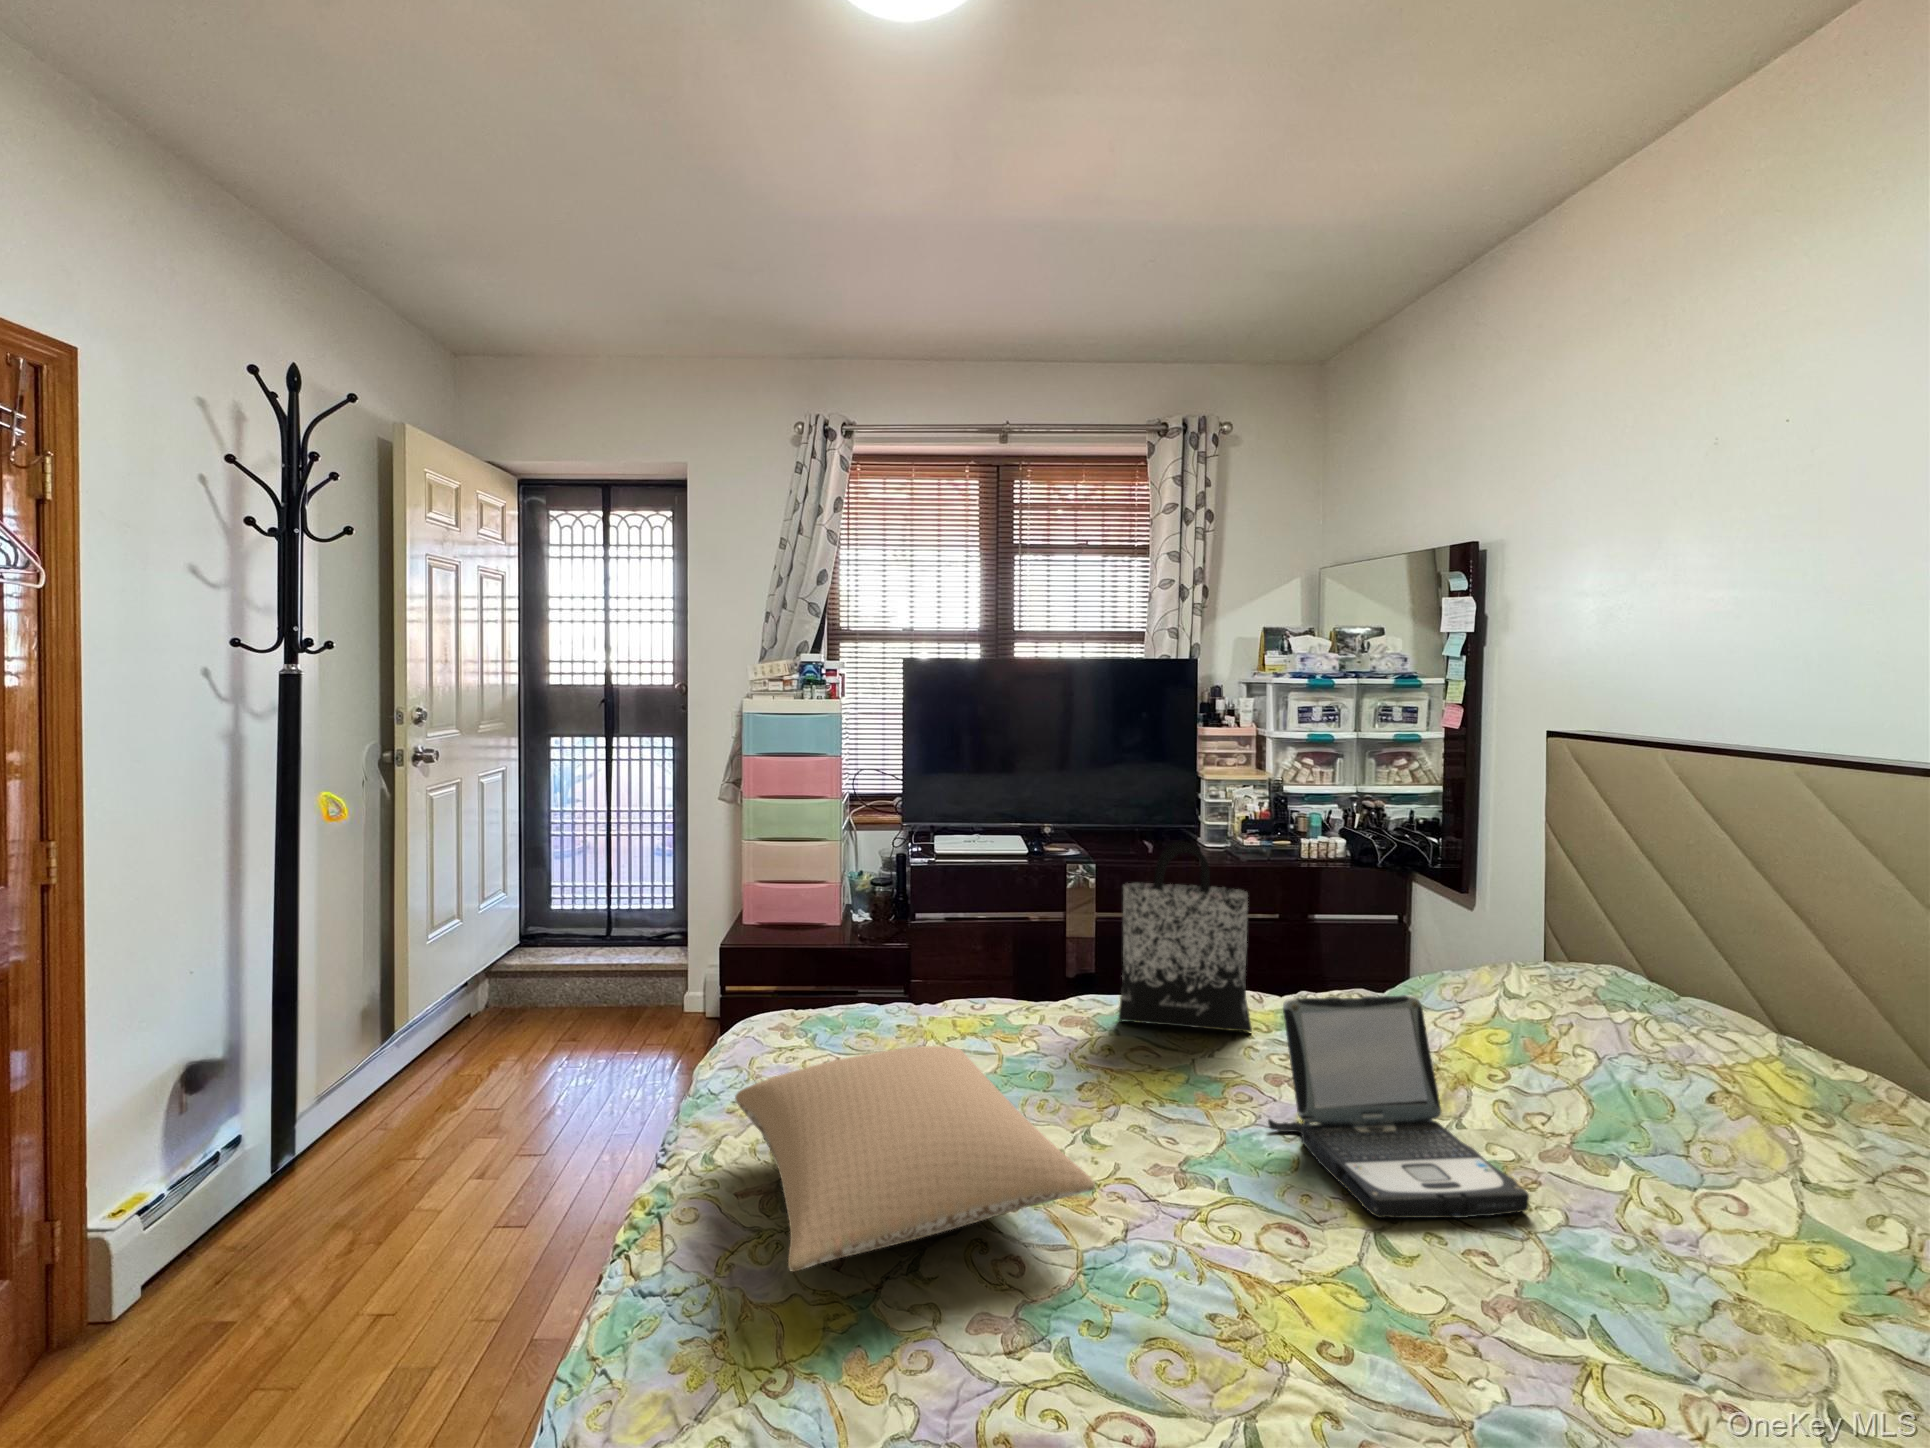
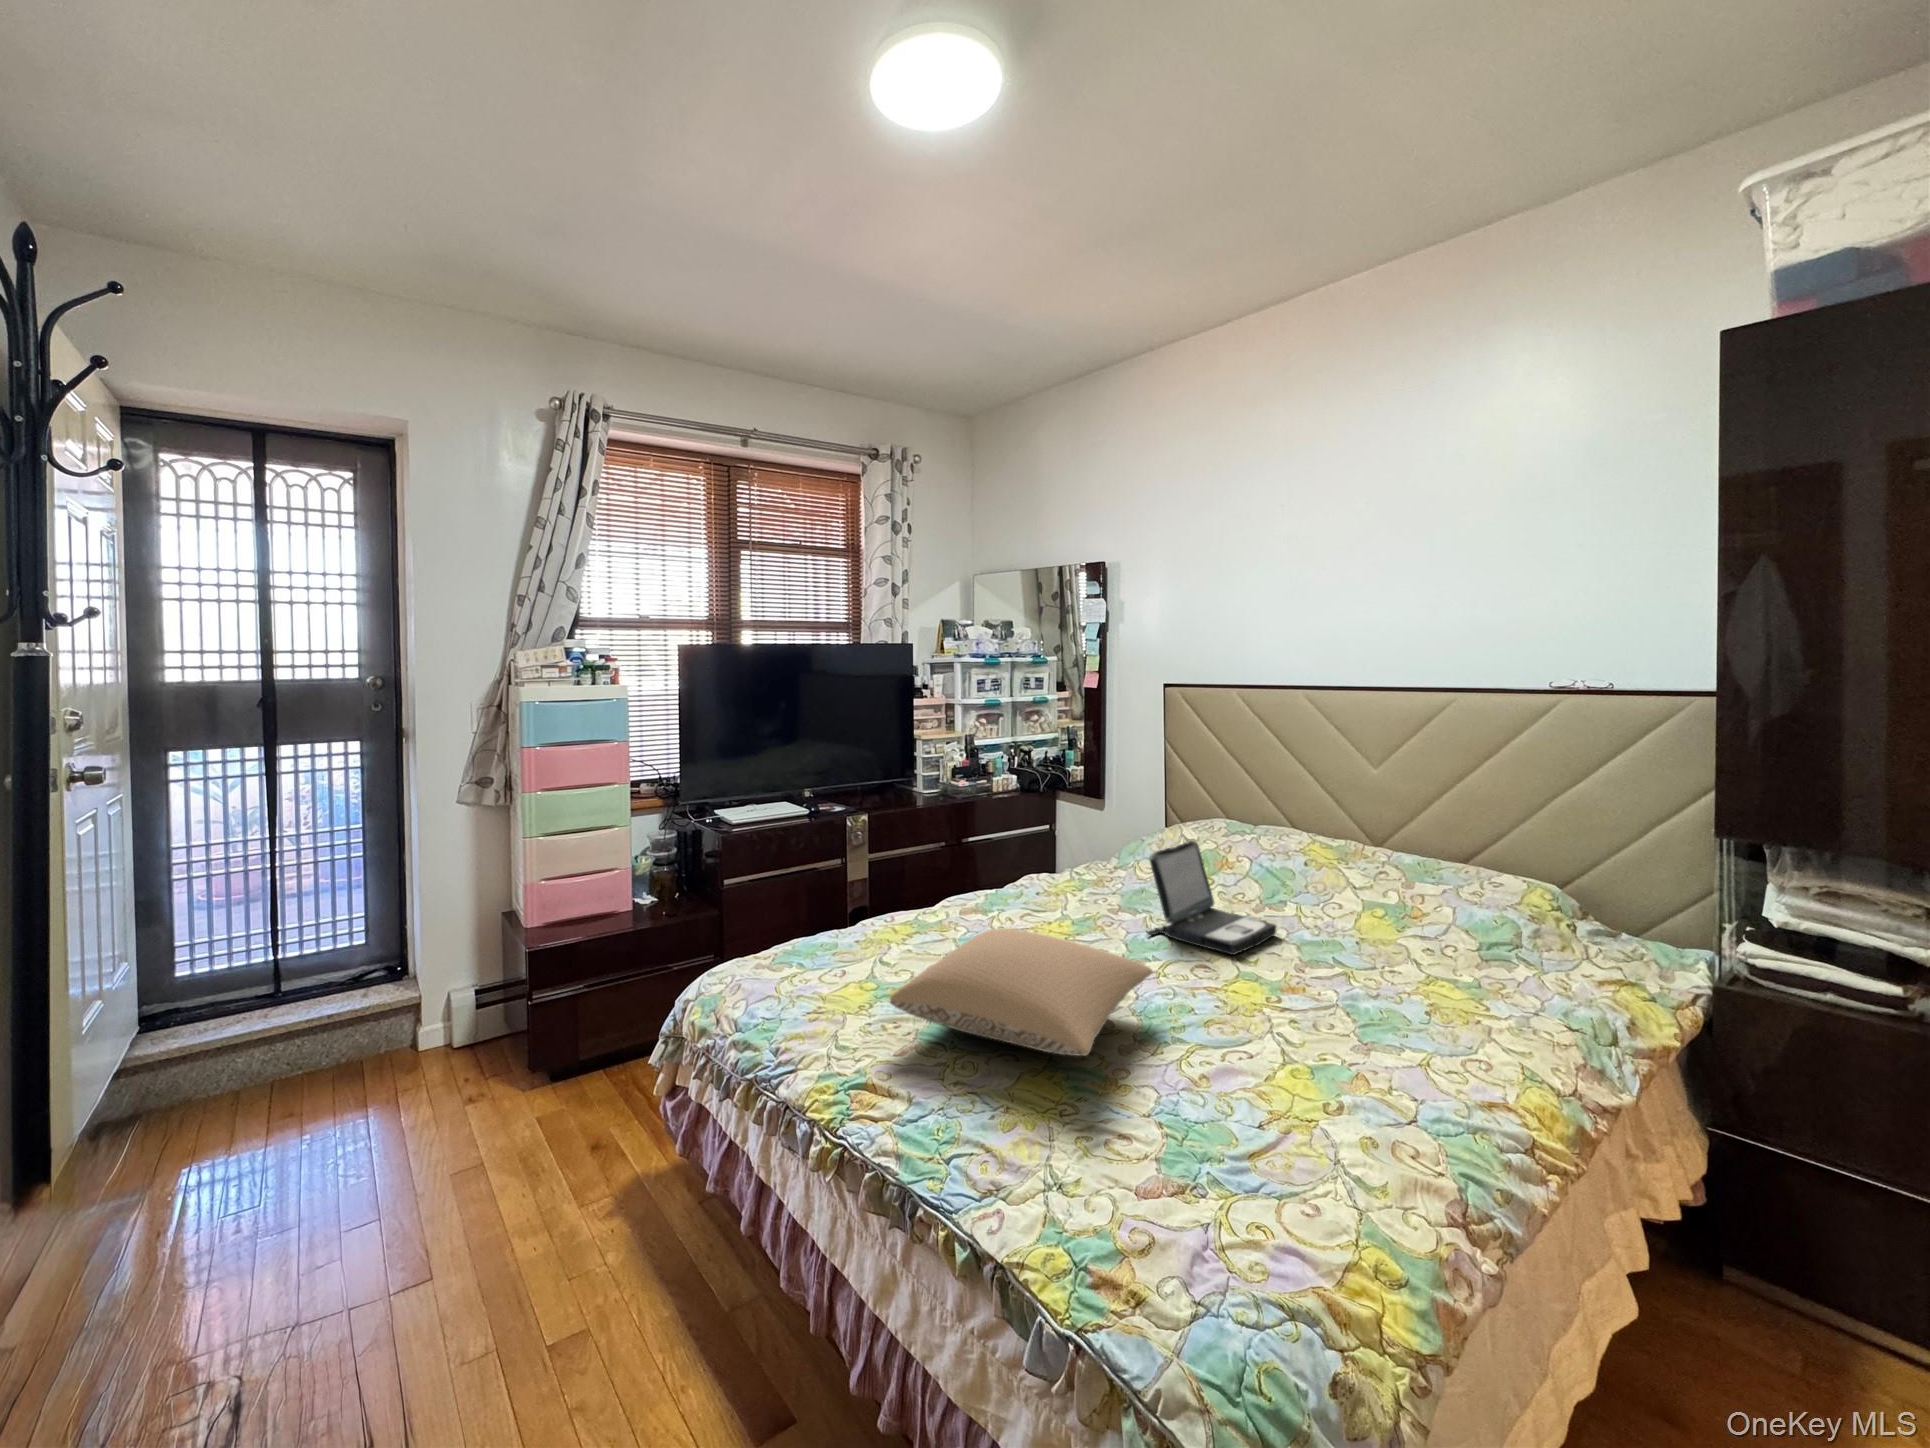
tote bag: present [1119,842,1252,1032] -> none [1000,772,1075,907]

